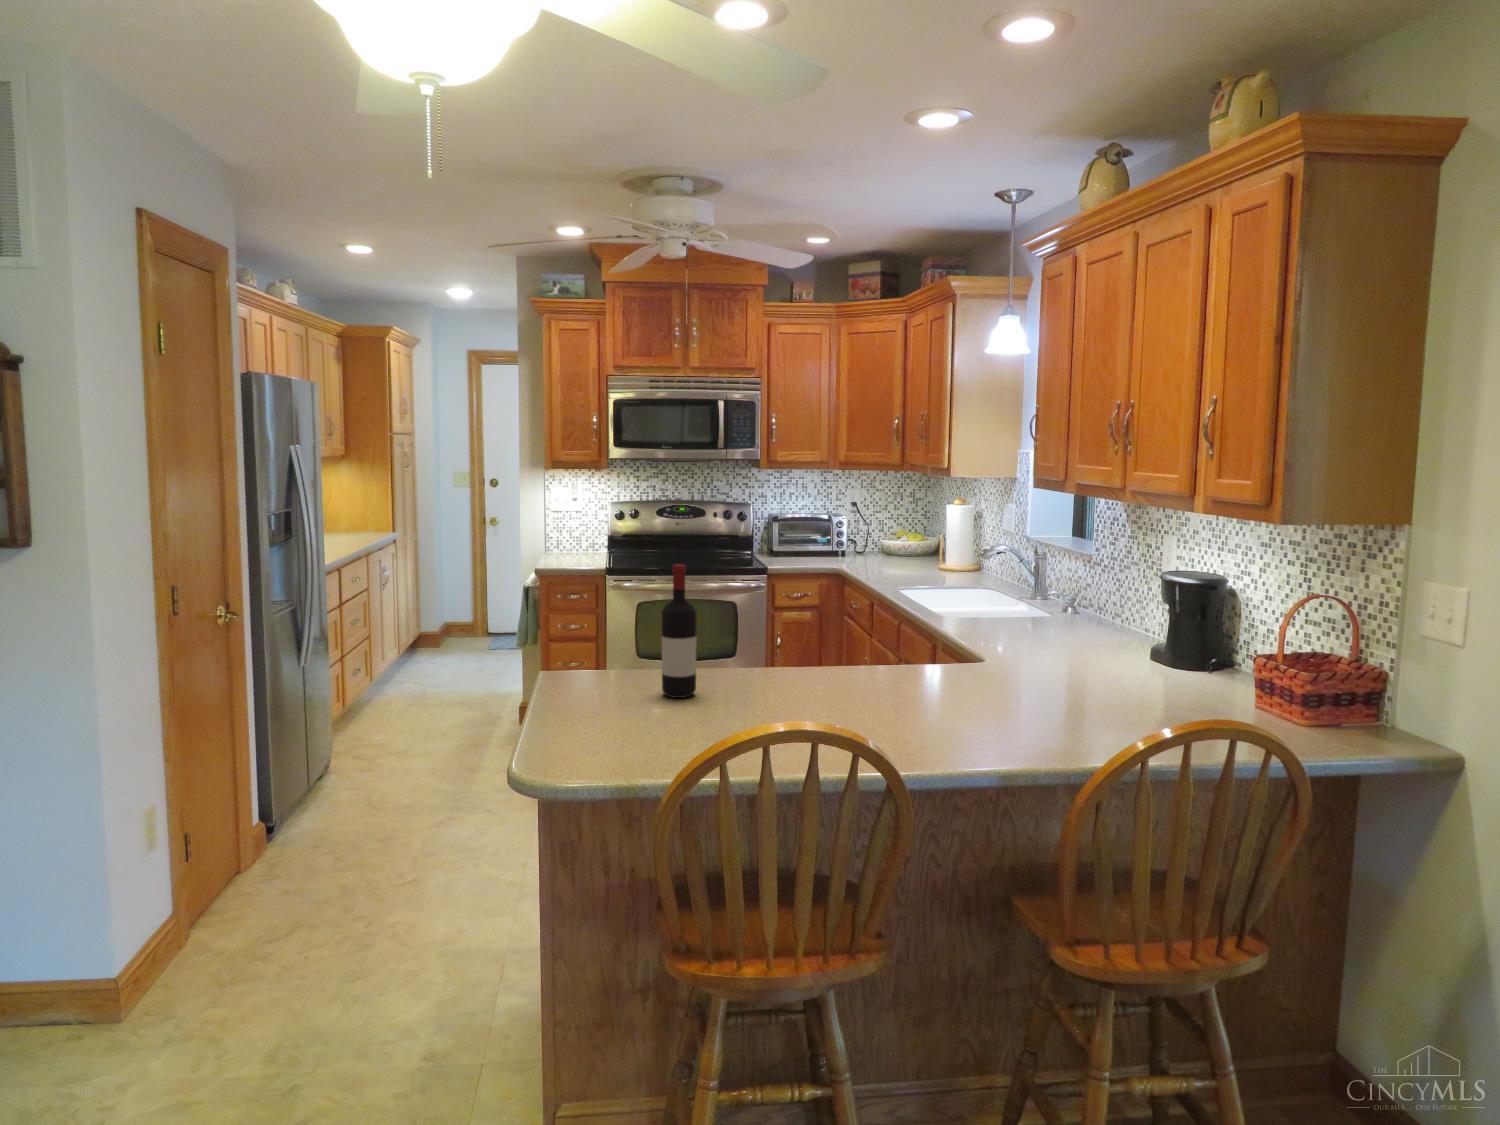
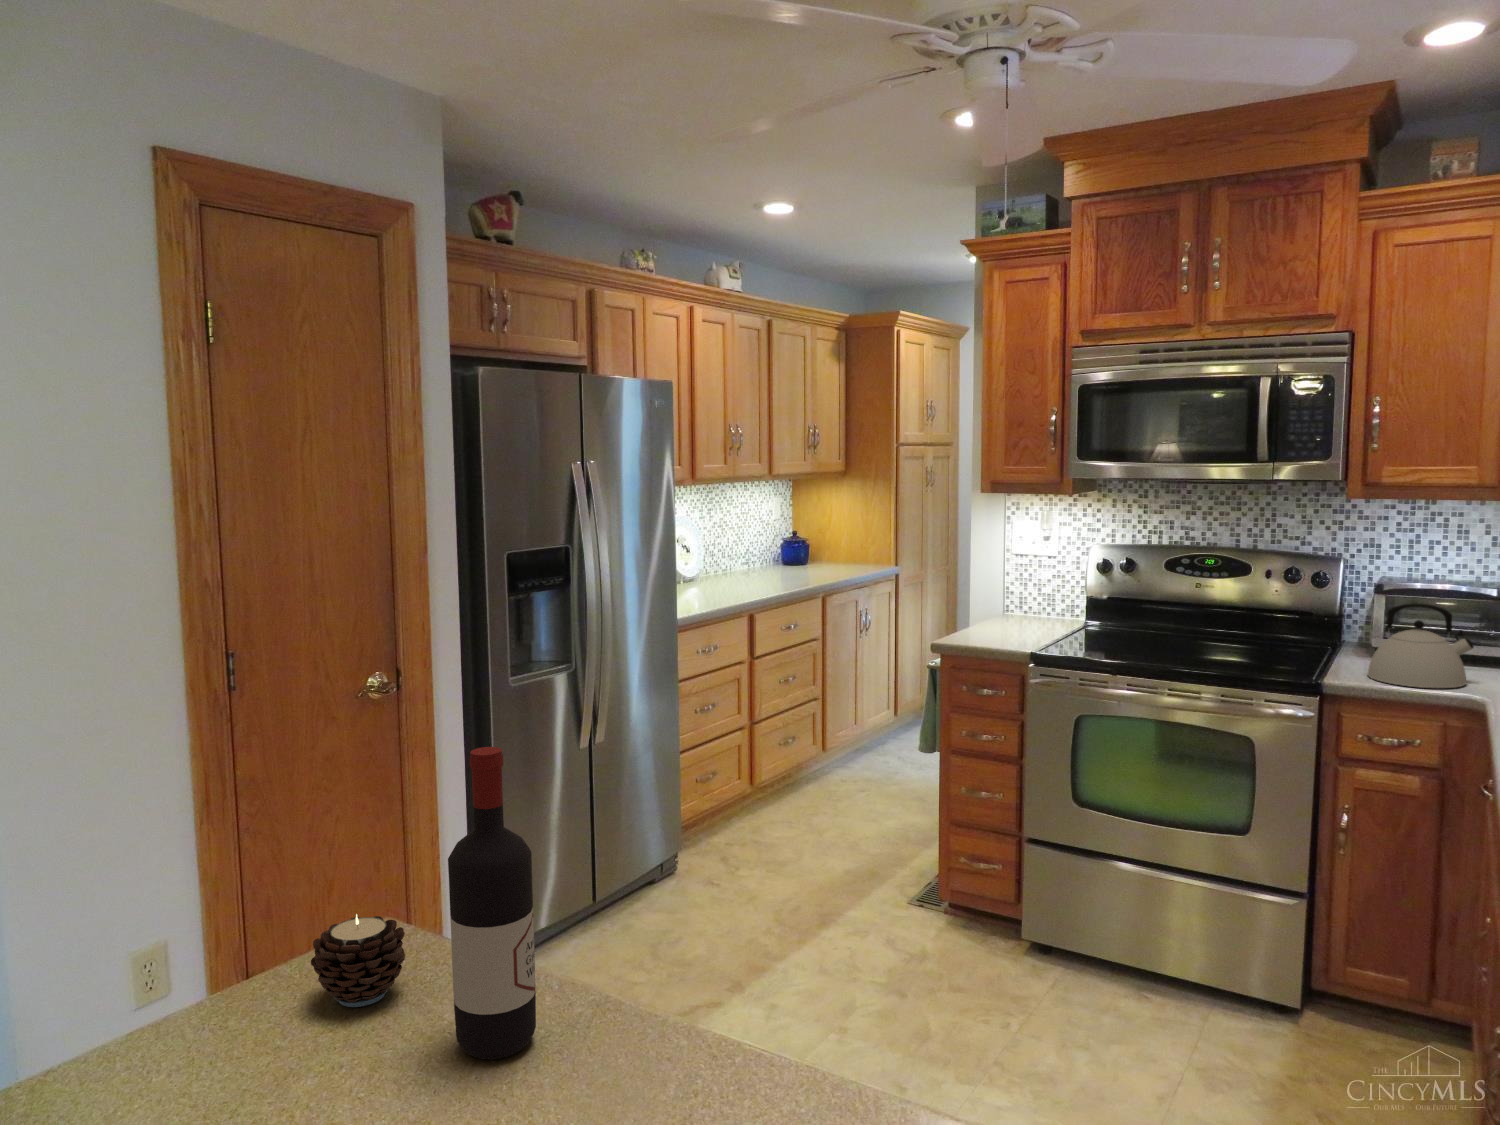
kettle: none [782,524,828,566] -> present [1368,604,1474,688]
candle: none [571,657,616,700] -> present [311,914,406,1007]

